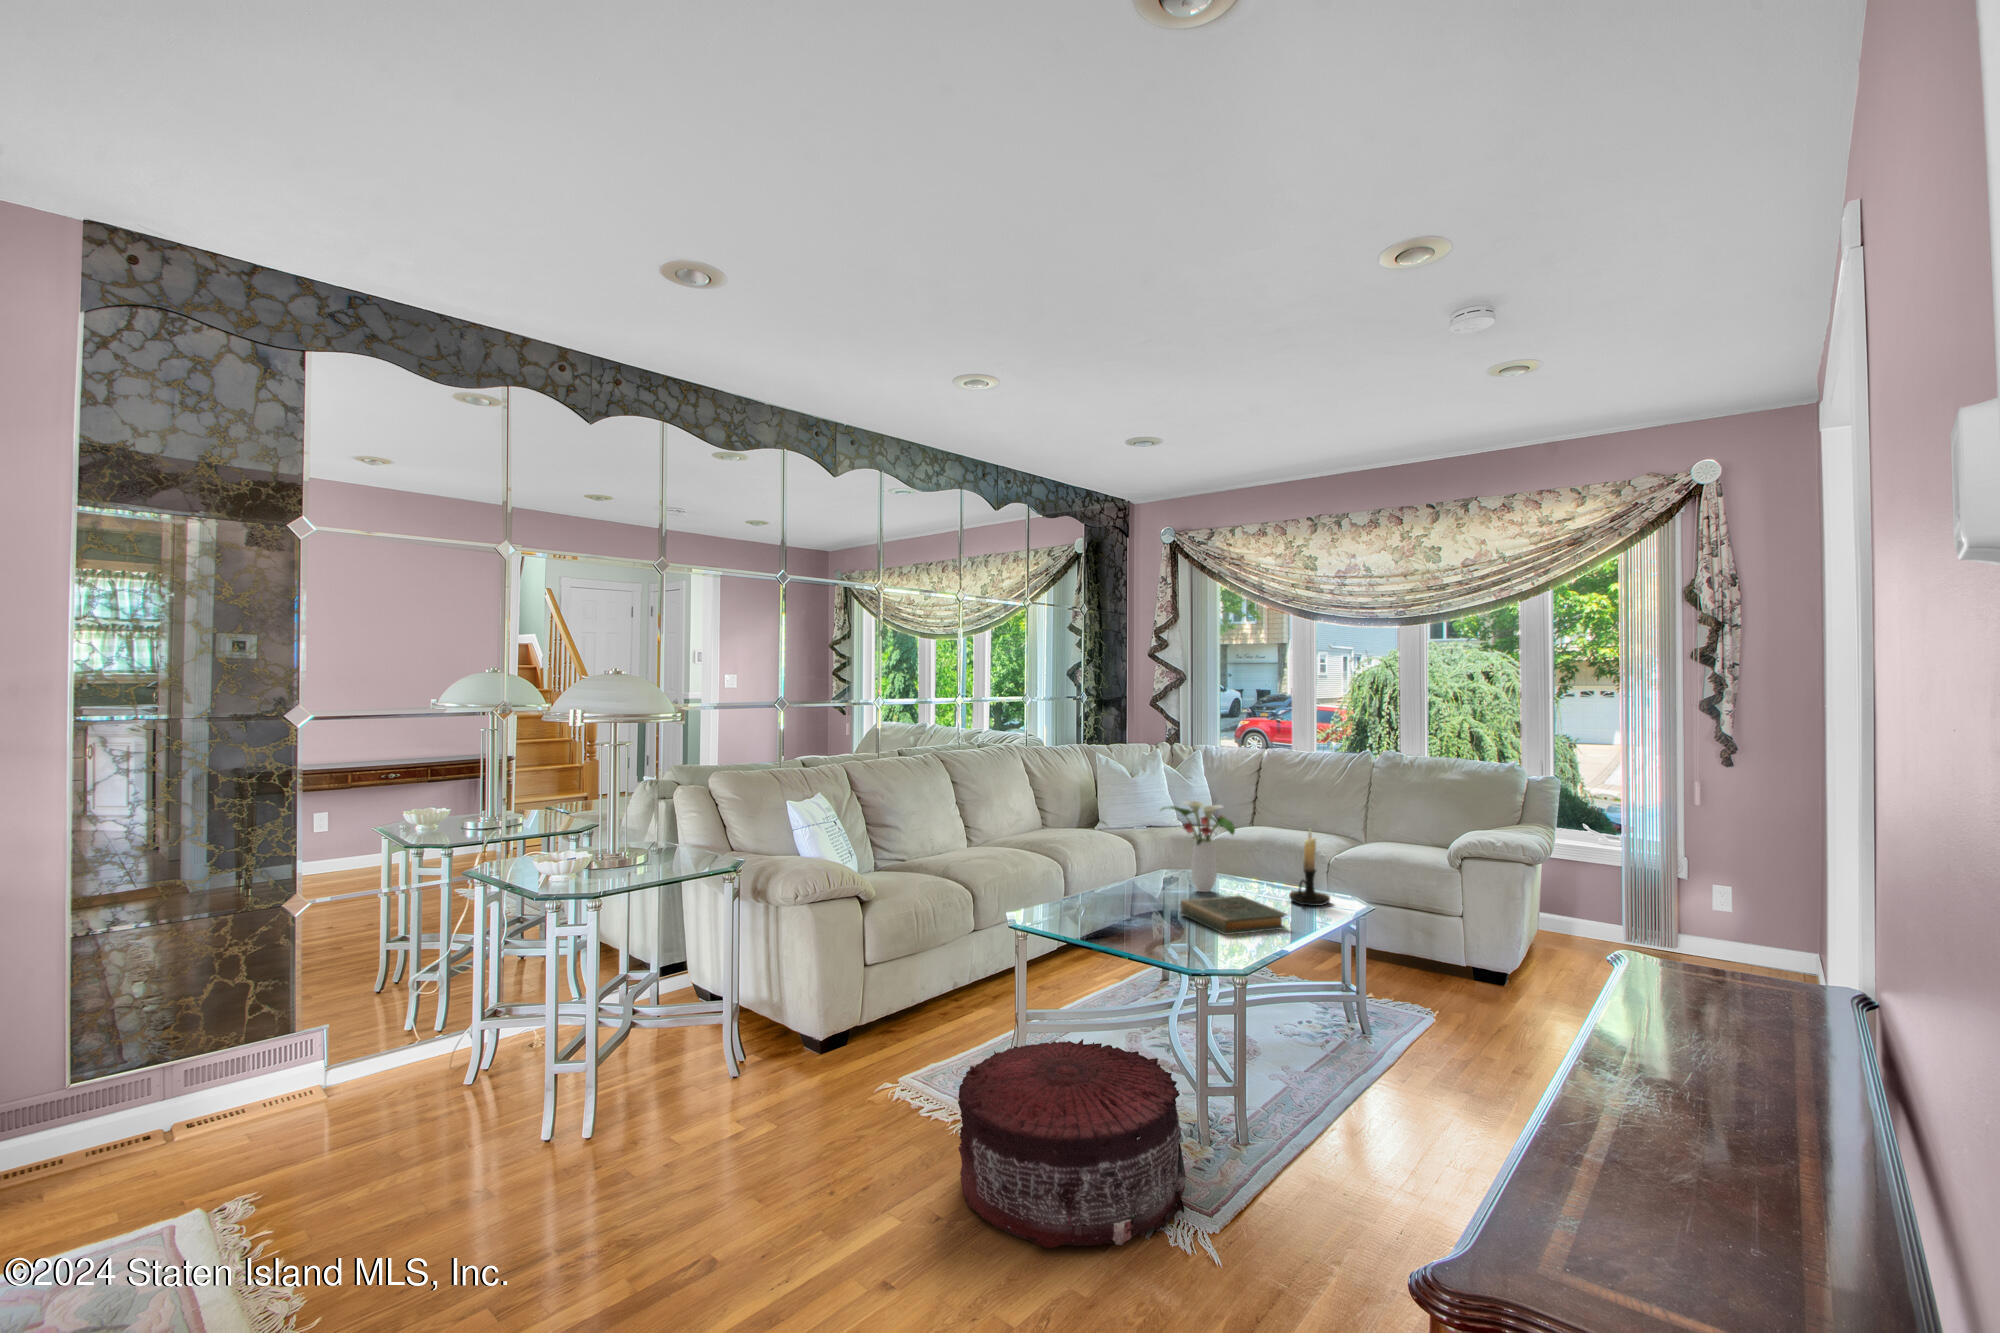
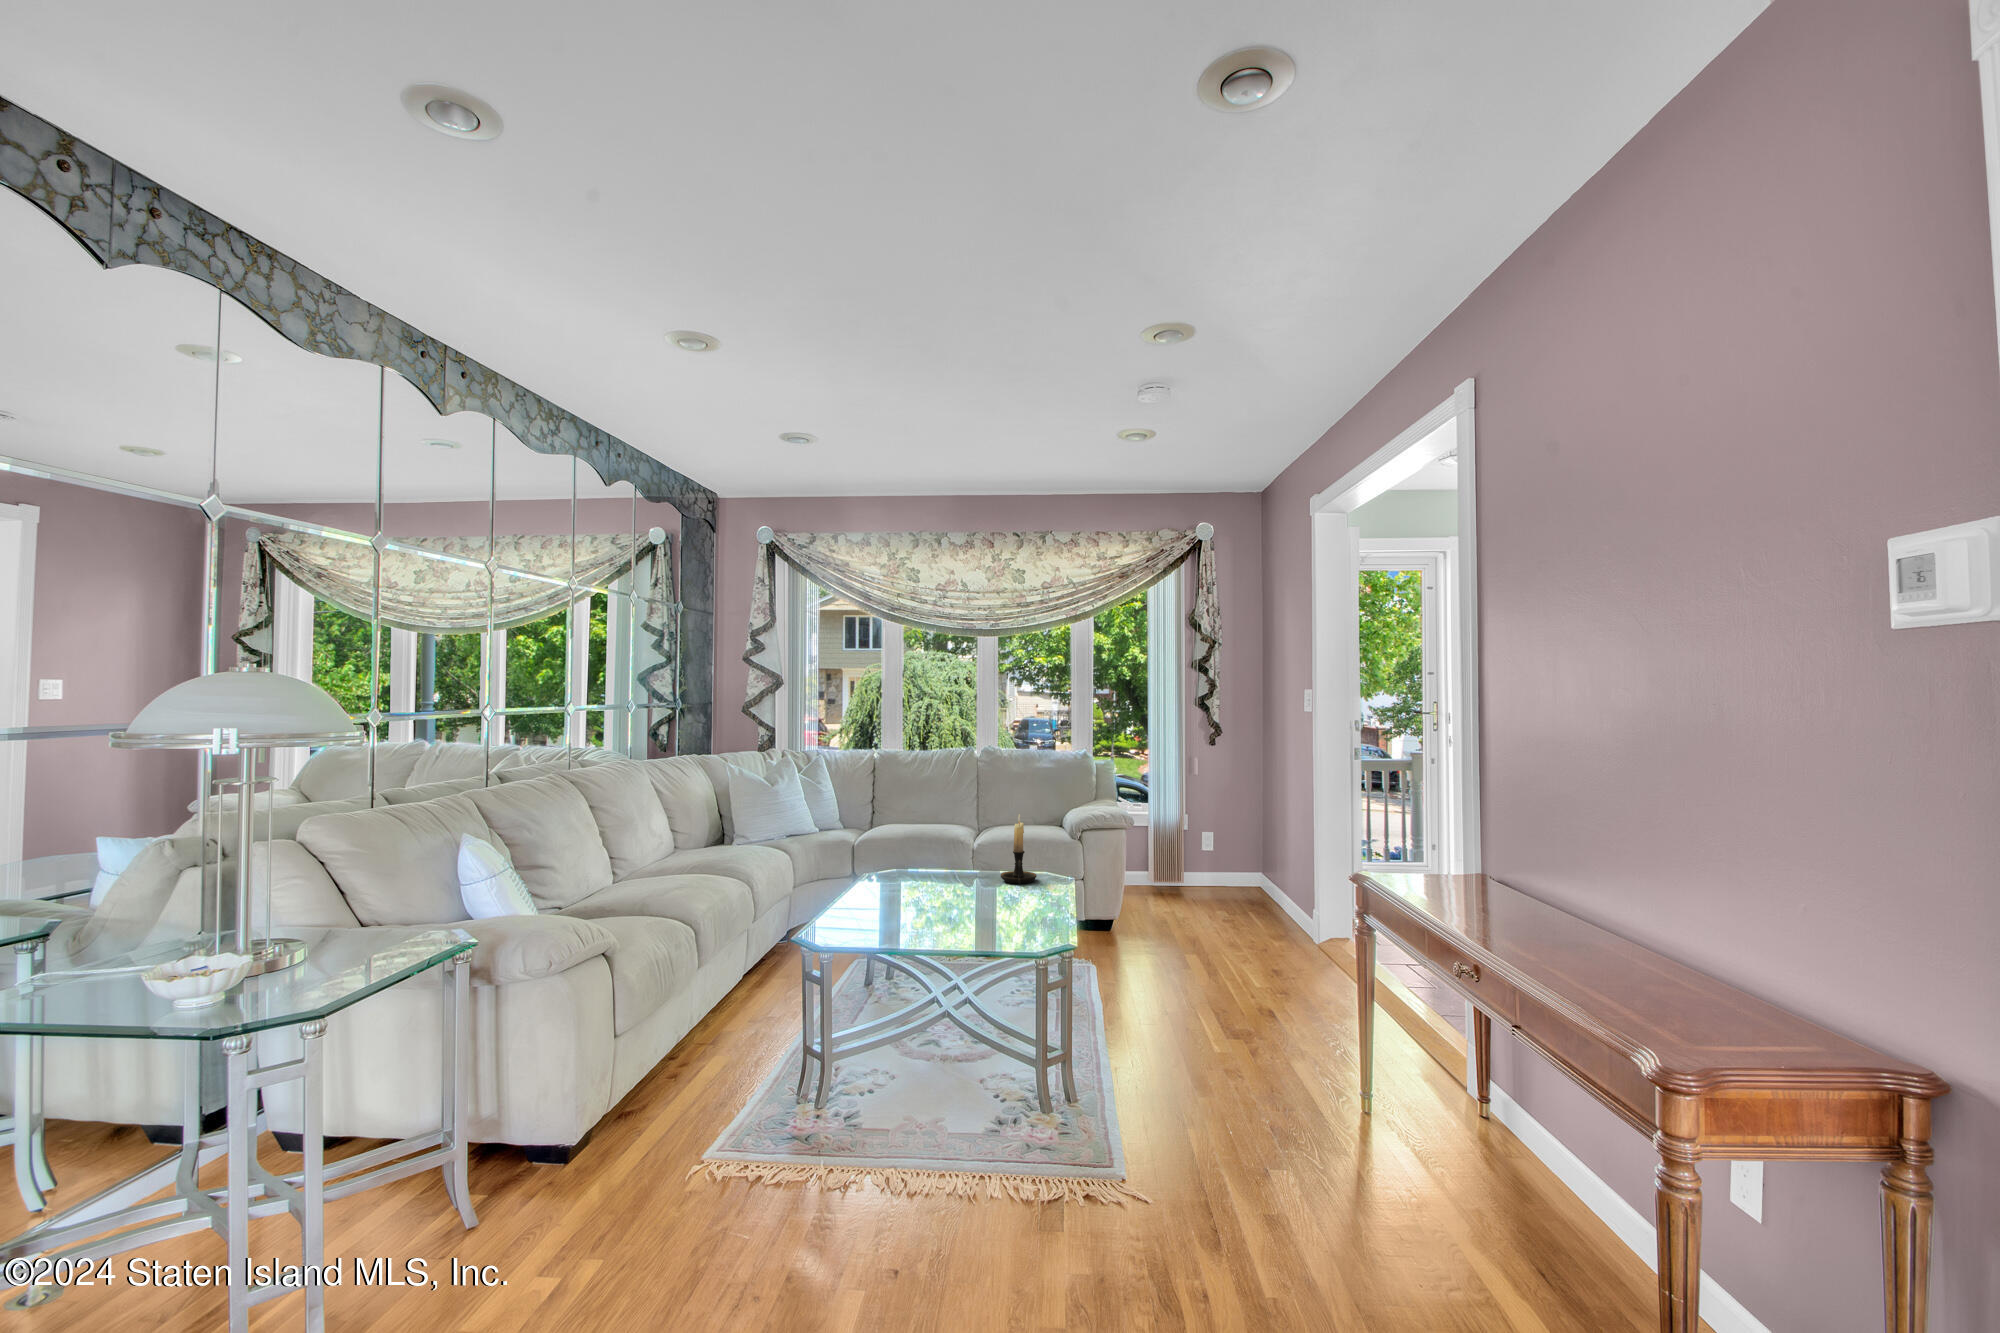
flower arrangement: present [1161,801,1235,892] -> none [887,798,962,885]
hardback book: present [1181,896,1287,935] -> none [940,882,1041,919]
pouf: present [958,1039,1186,1249] -> none [853,1041,1091,1256]

